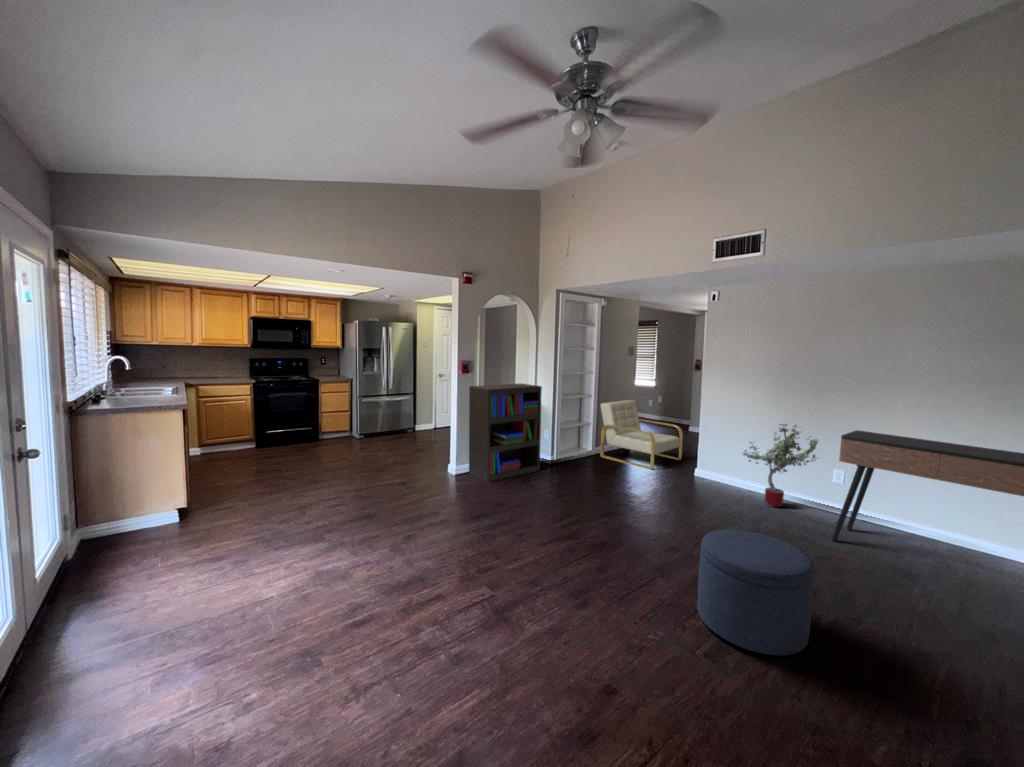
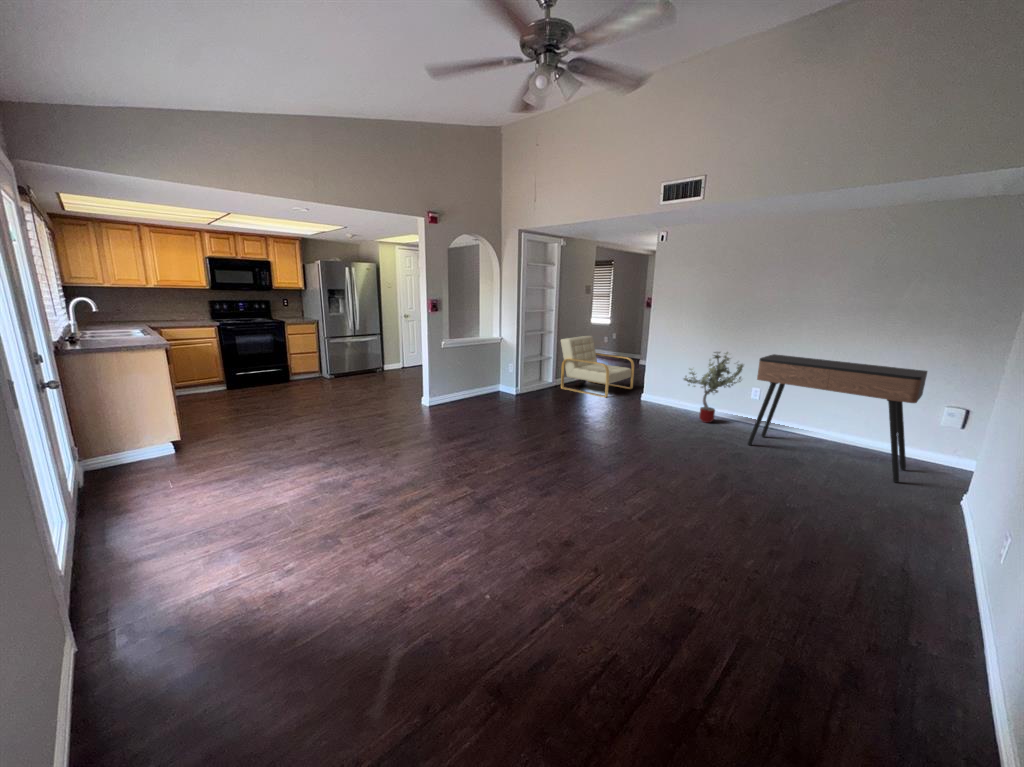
bookshelf: present [469,384,542,482] -> none [438,321,506,412]
ottoman: present [697,530,815,656] -> none [636,433,722,518]

